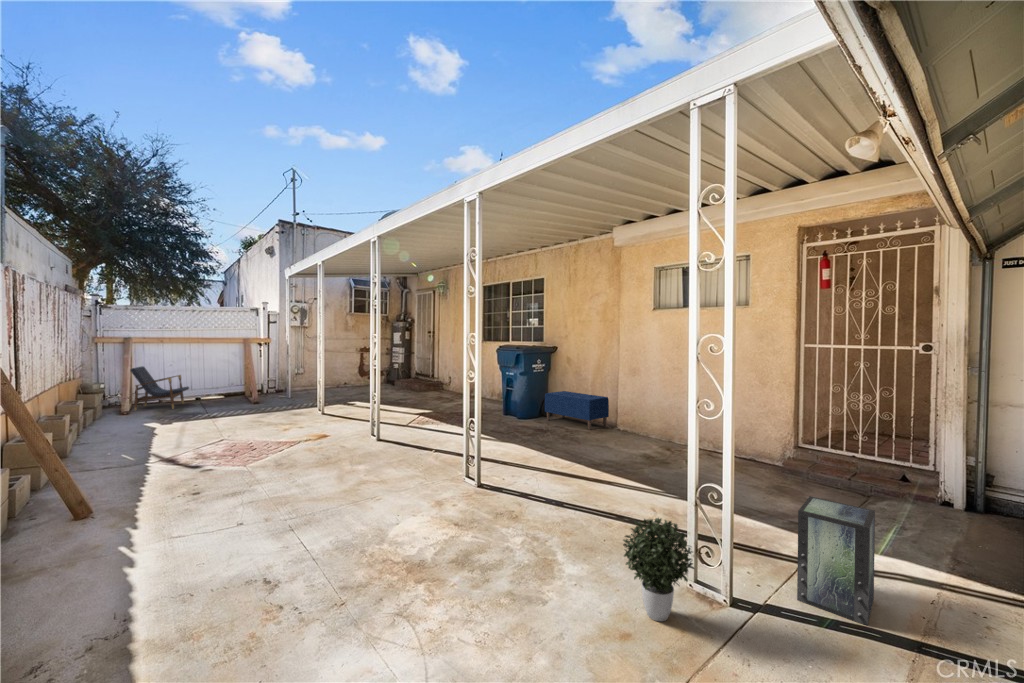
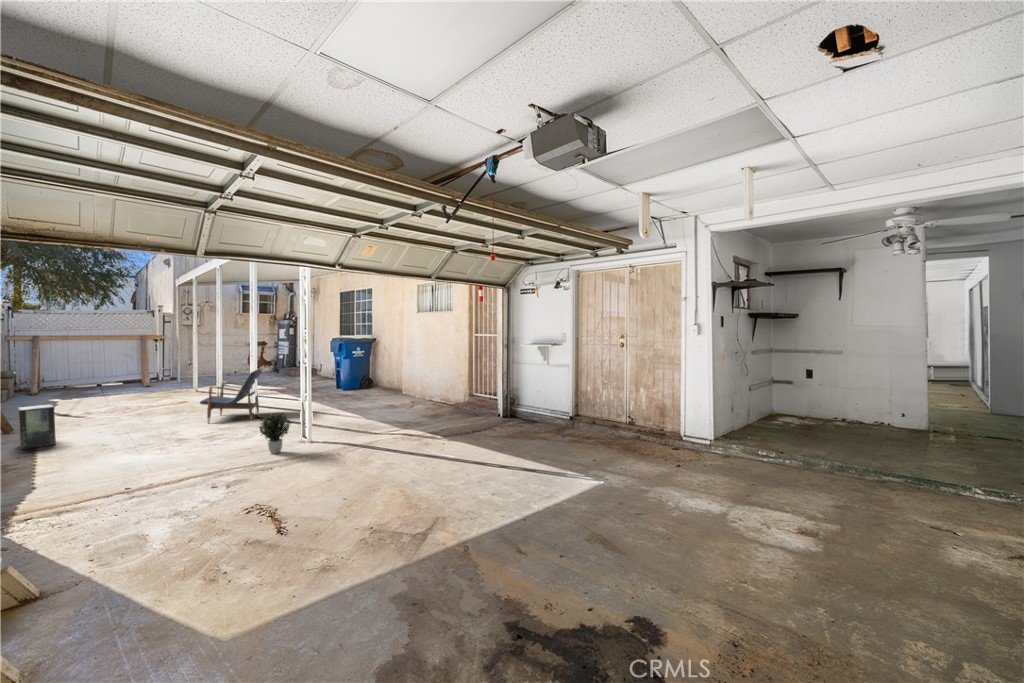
lounge chair: present [130,366,189,410] -> present [200,369,261,423]
bench: present [545,391,609,430] -> none [362,371,401,395]
storage box: present [797,496,875,626] -> present [18,404,56,449]

